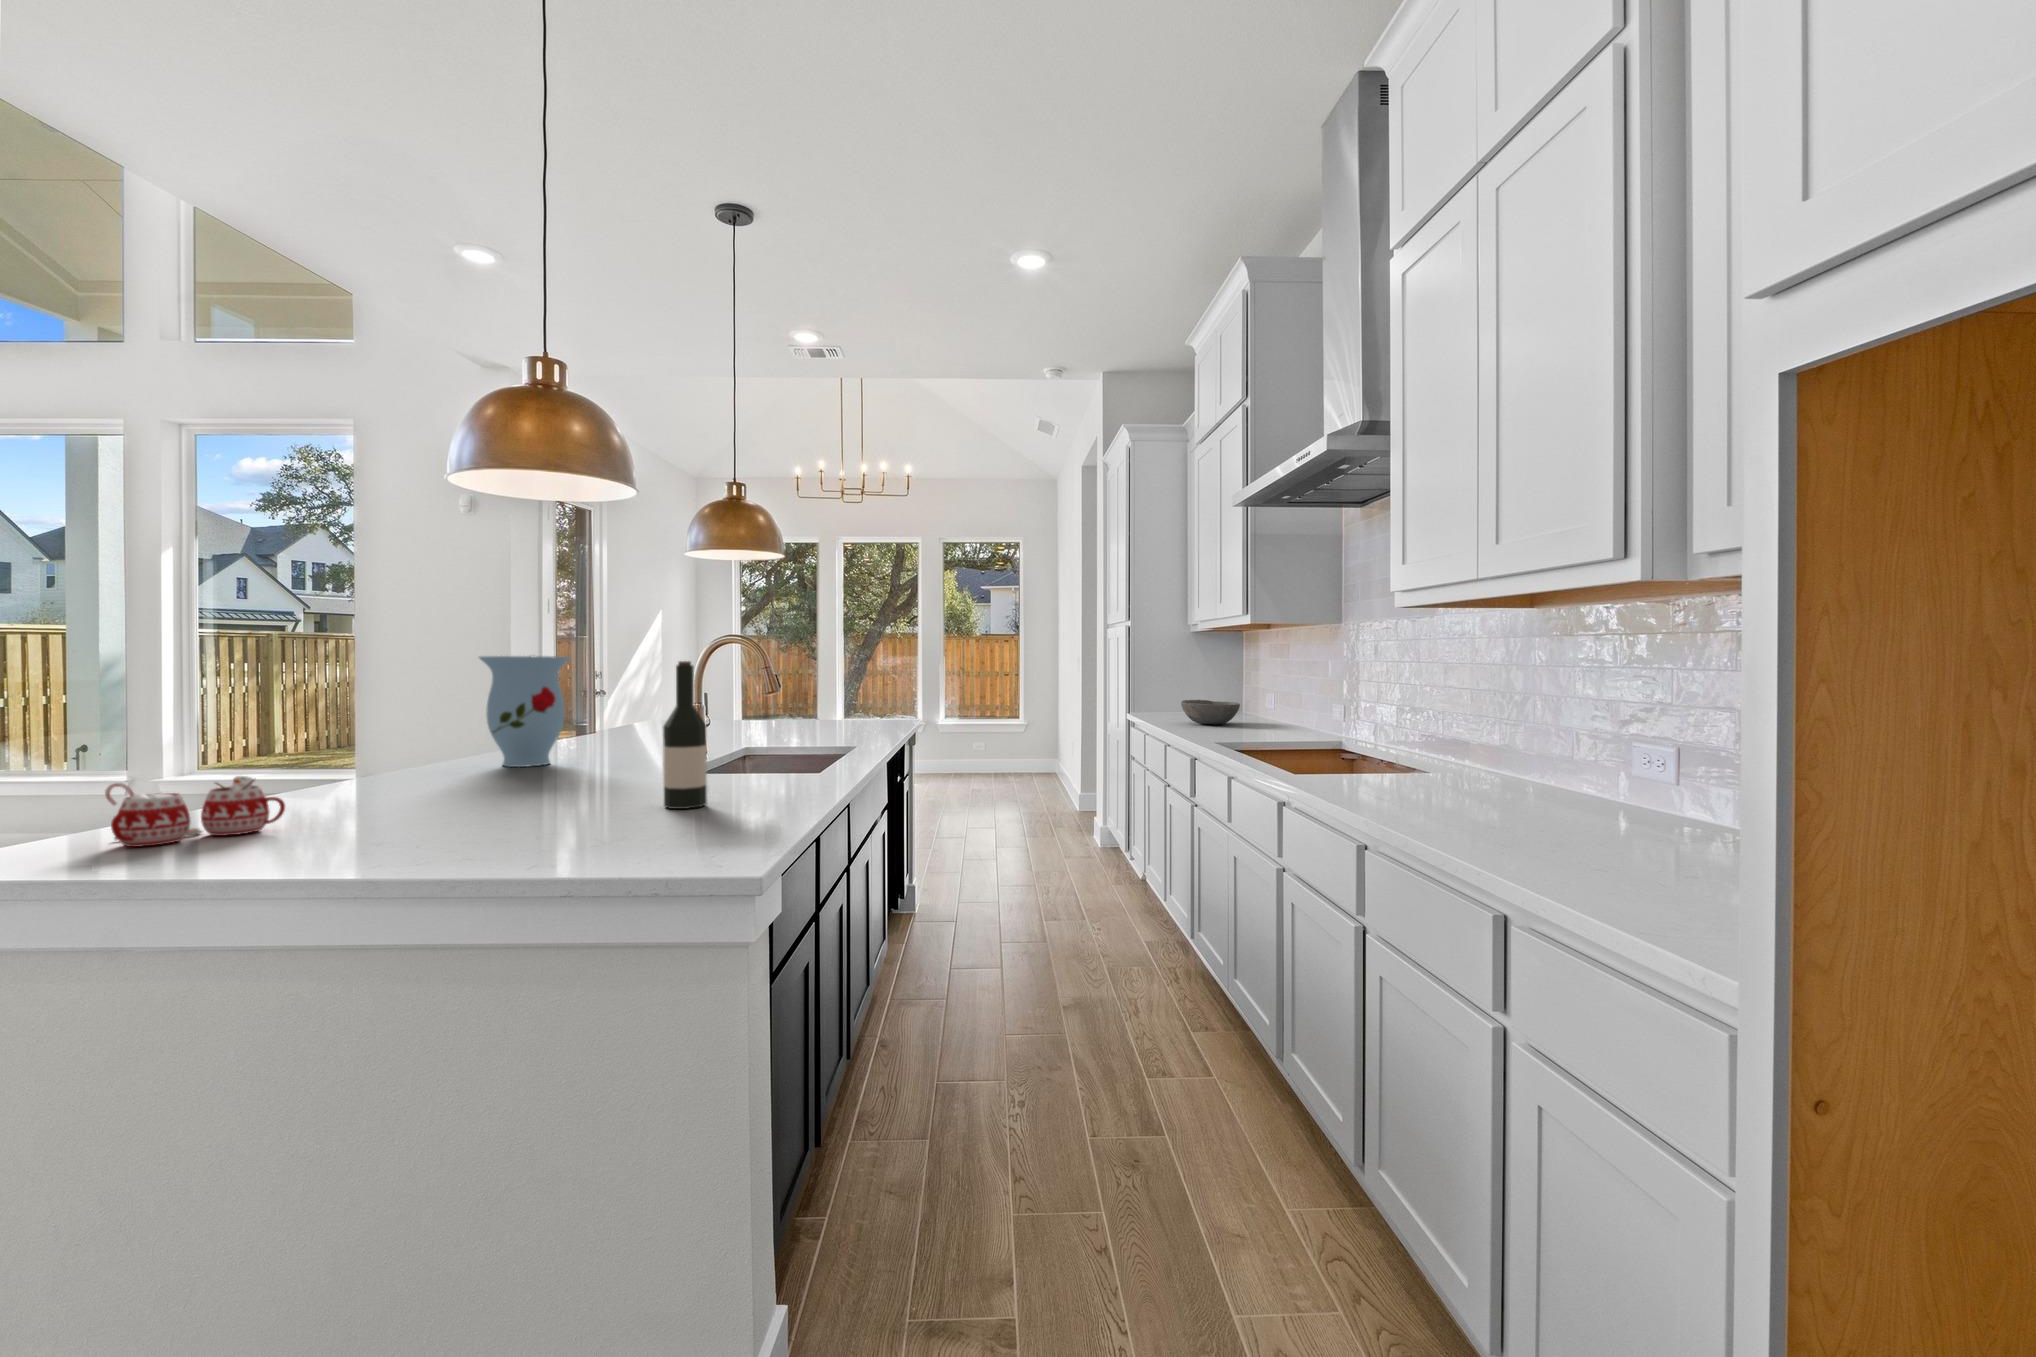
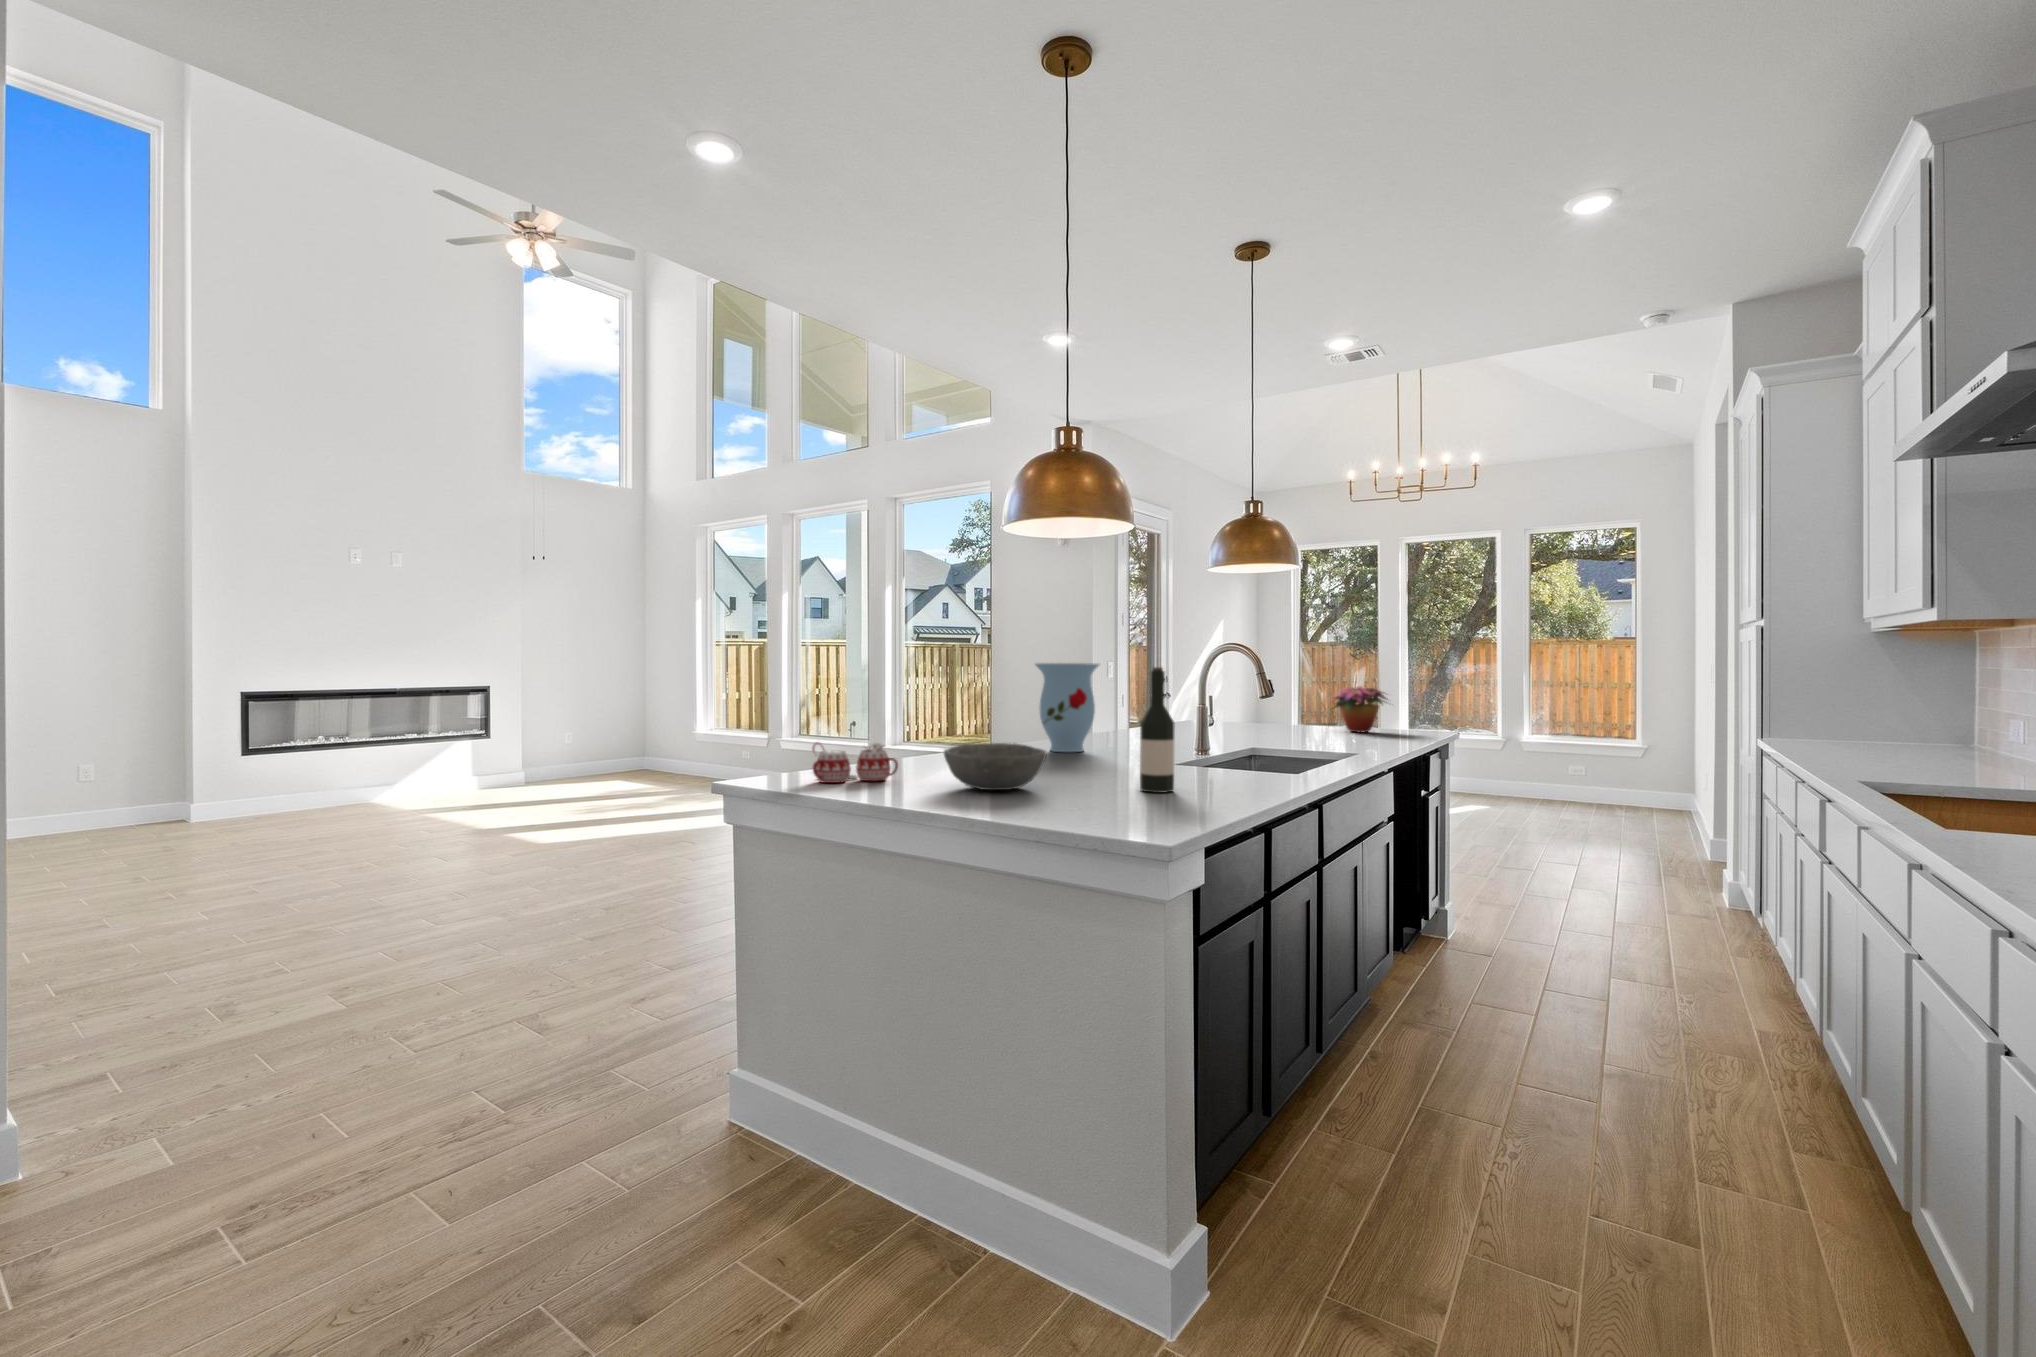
flower arrangement: none [799,678,870,724] -> present [1334,686,1387,732]
bowl: present [1181,700,1240,724] -> present [944,743,1046,790]

